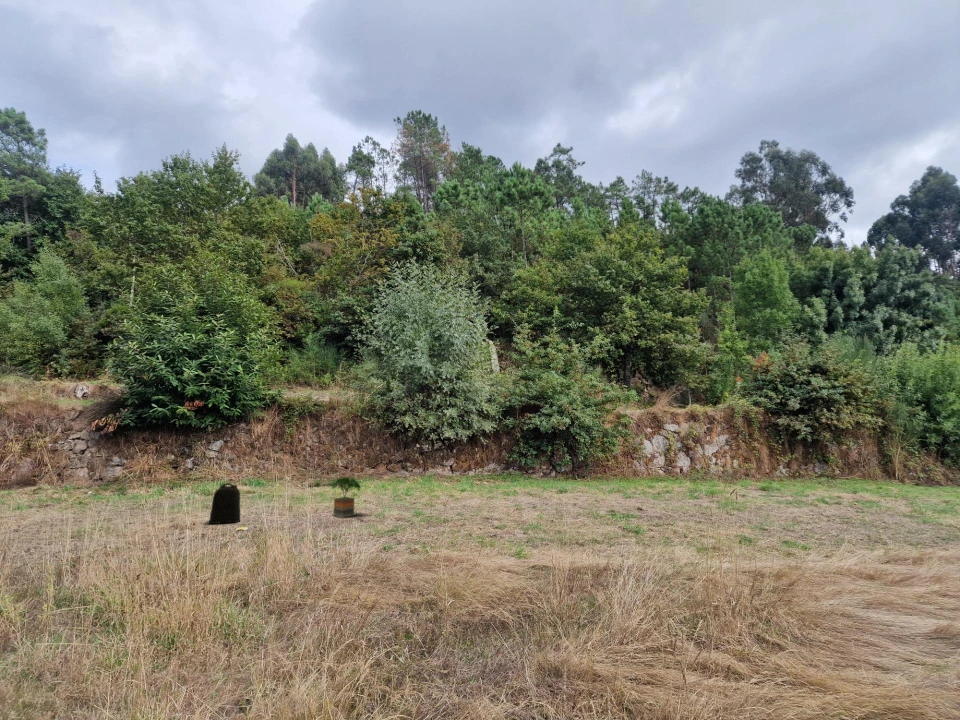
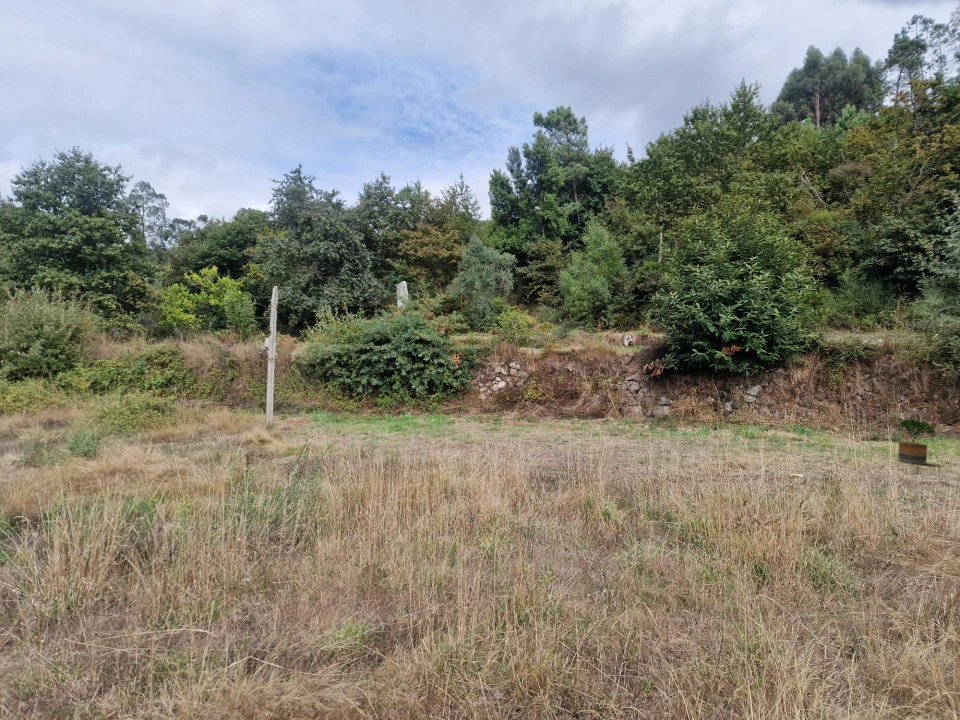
backpack: present [209,483,240,524] -> none [762,412,791,450]

